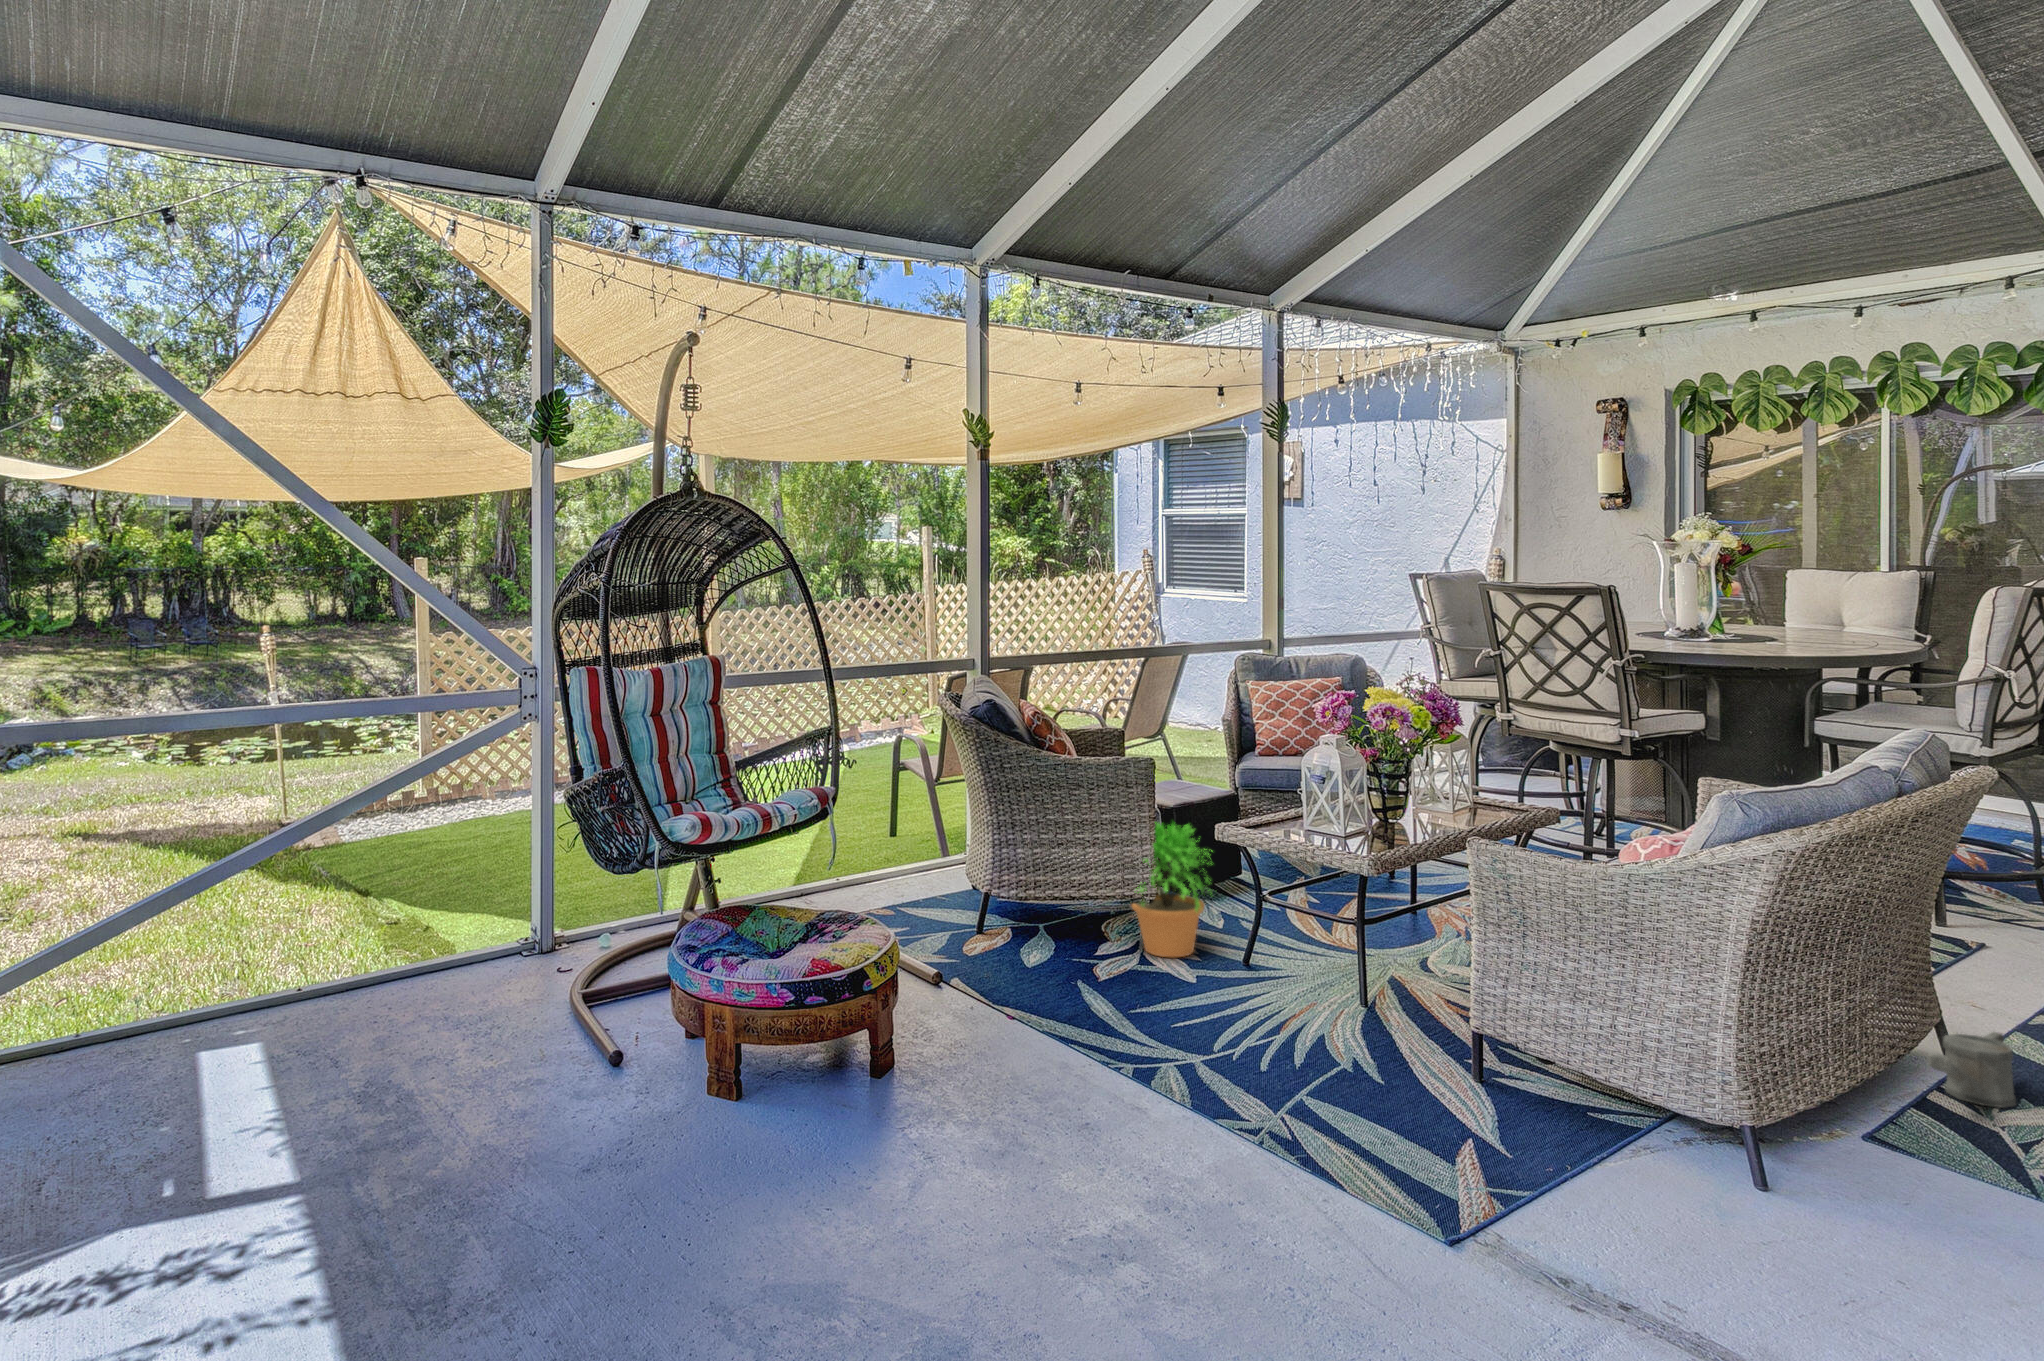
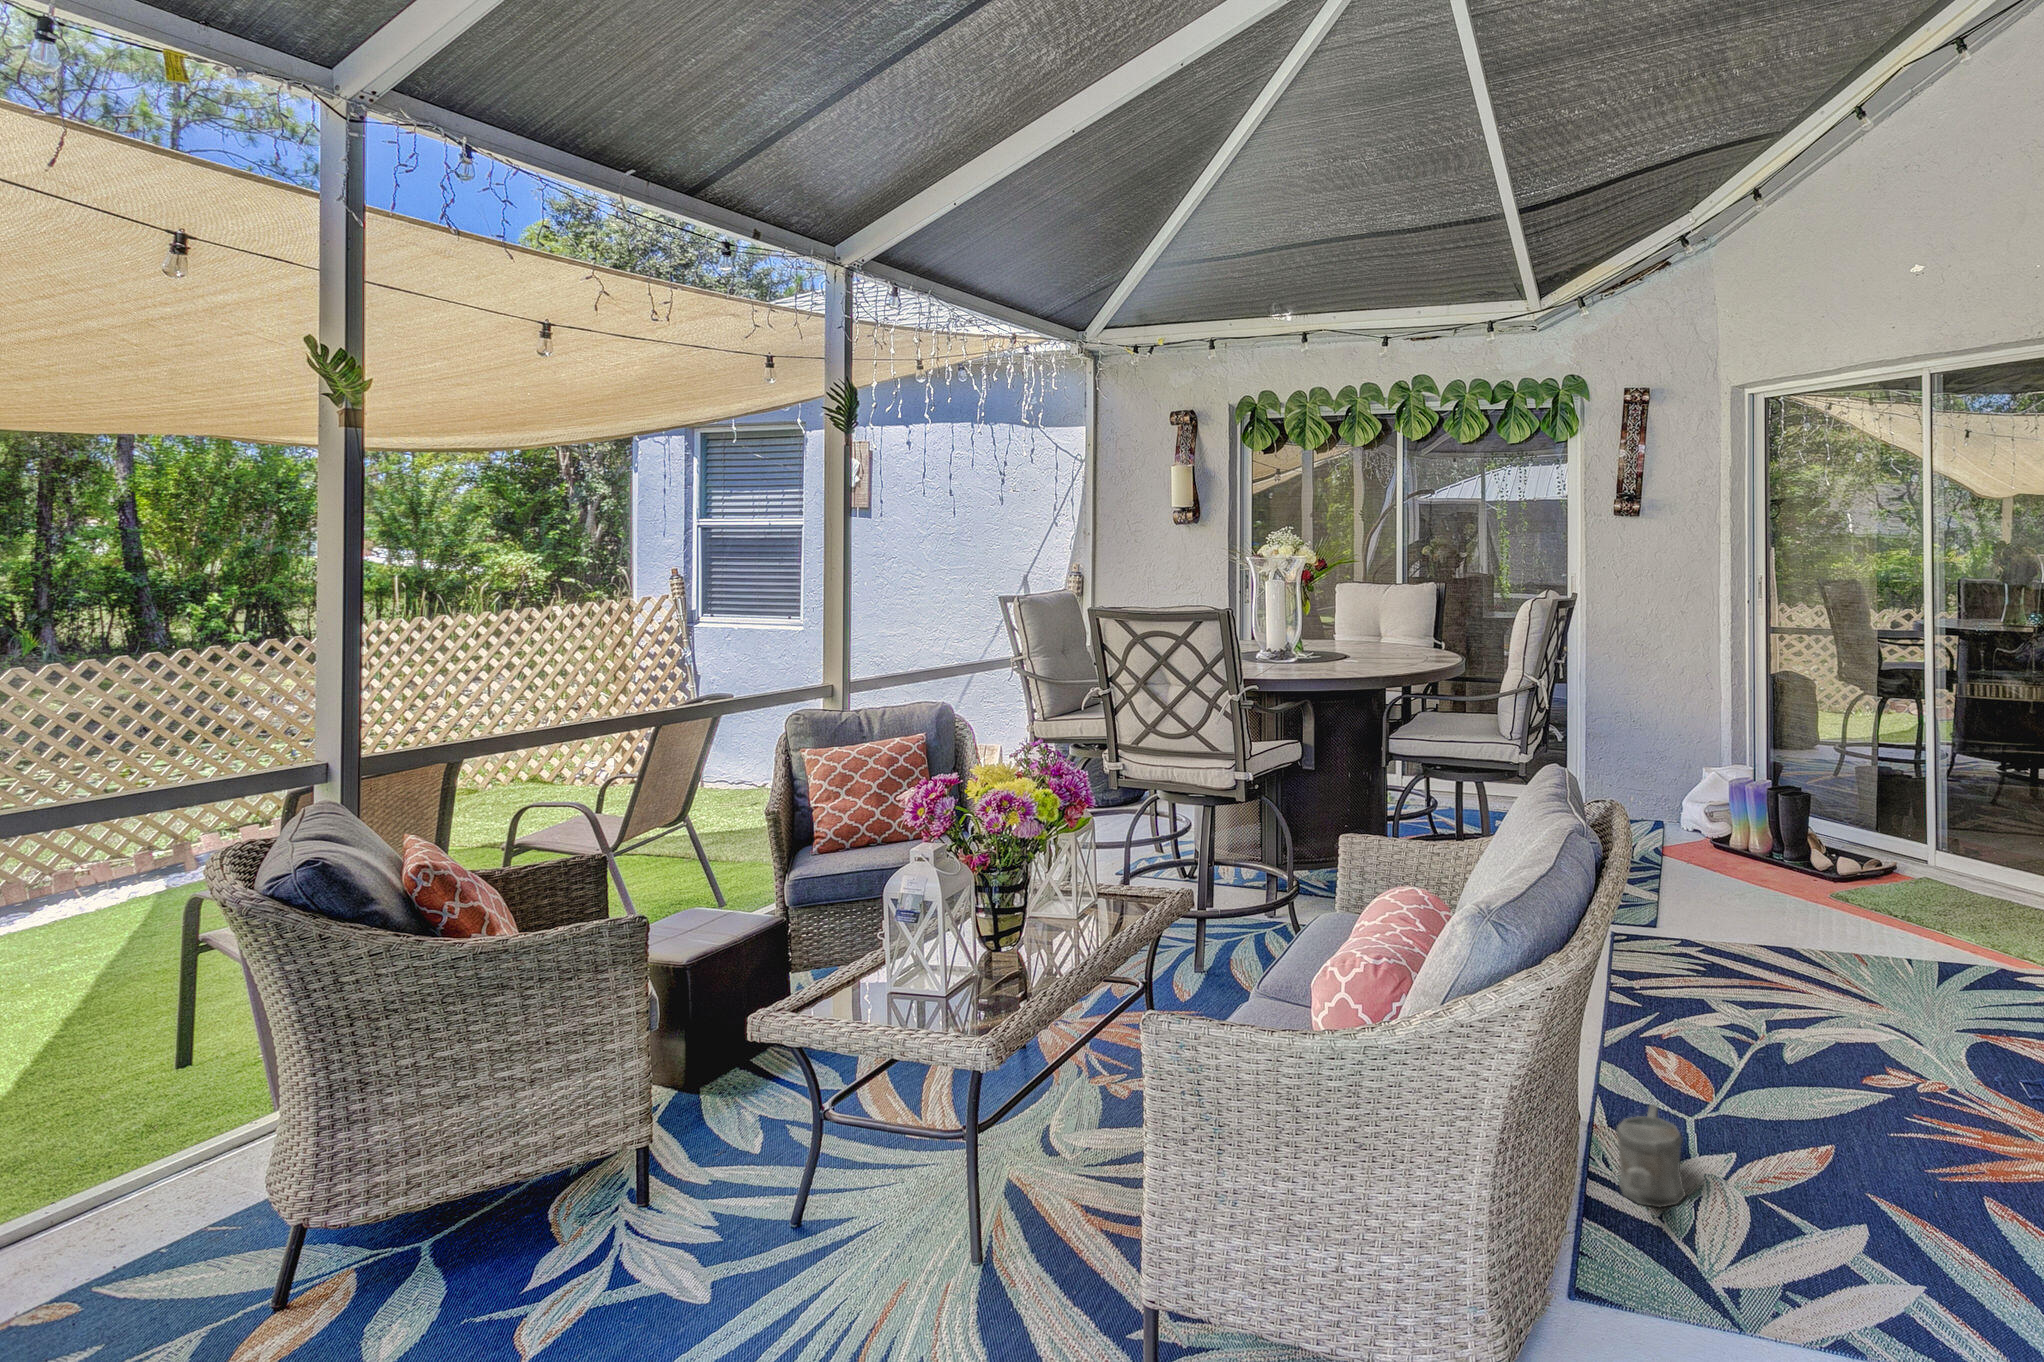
potted plant: present [1132,823,1210,957] -> none [563,1009,746,1252]

